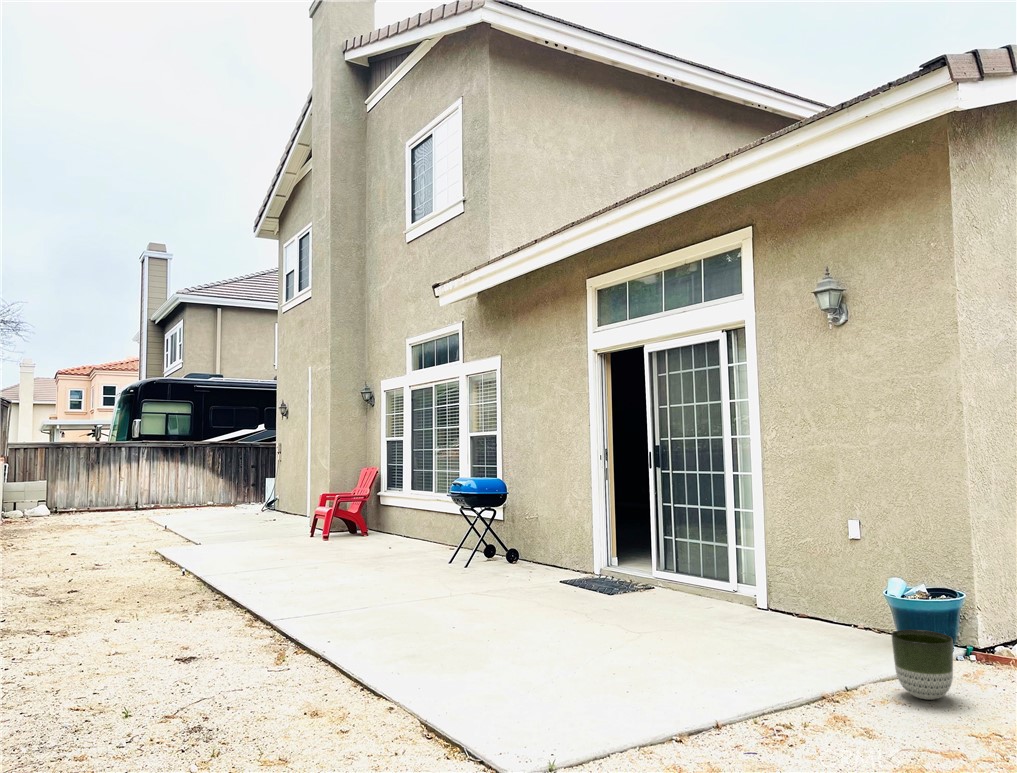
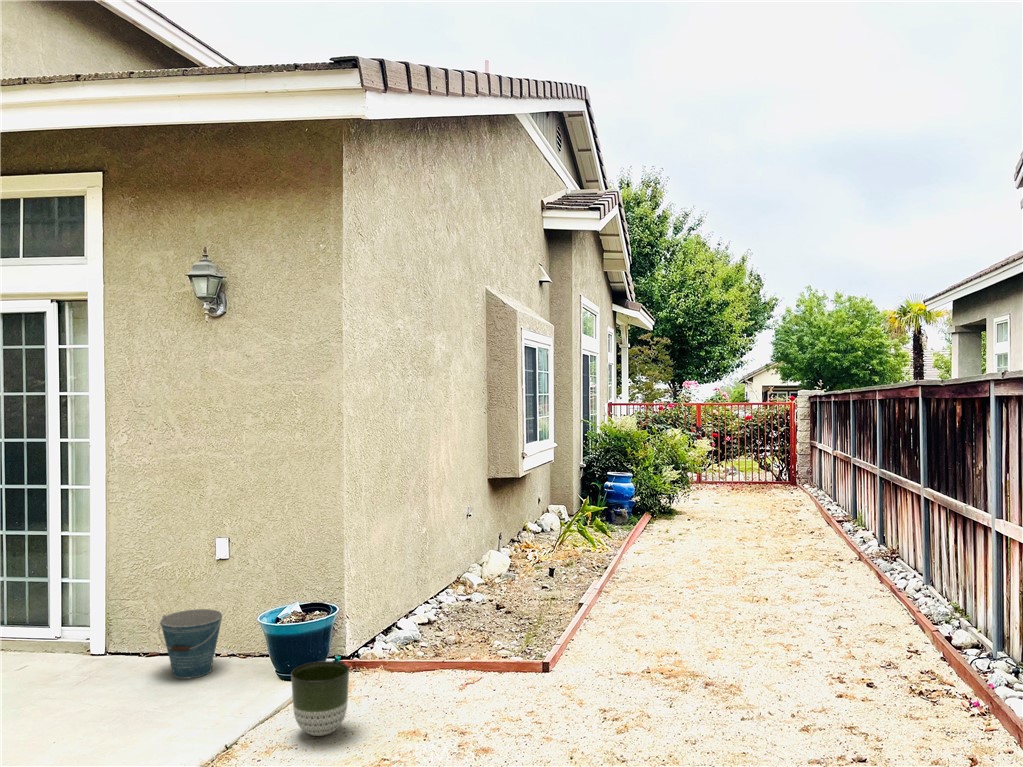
bucket: none [799,579,855,638] -> present [159,609,223,679]

